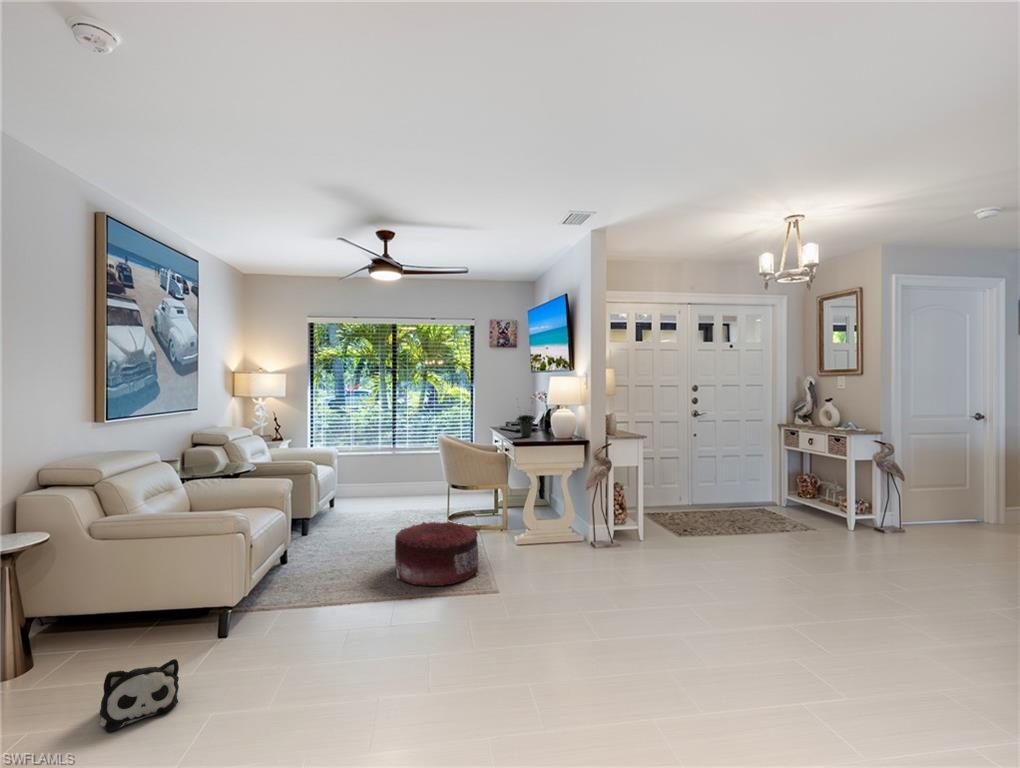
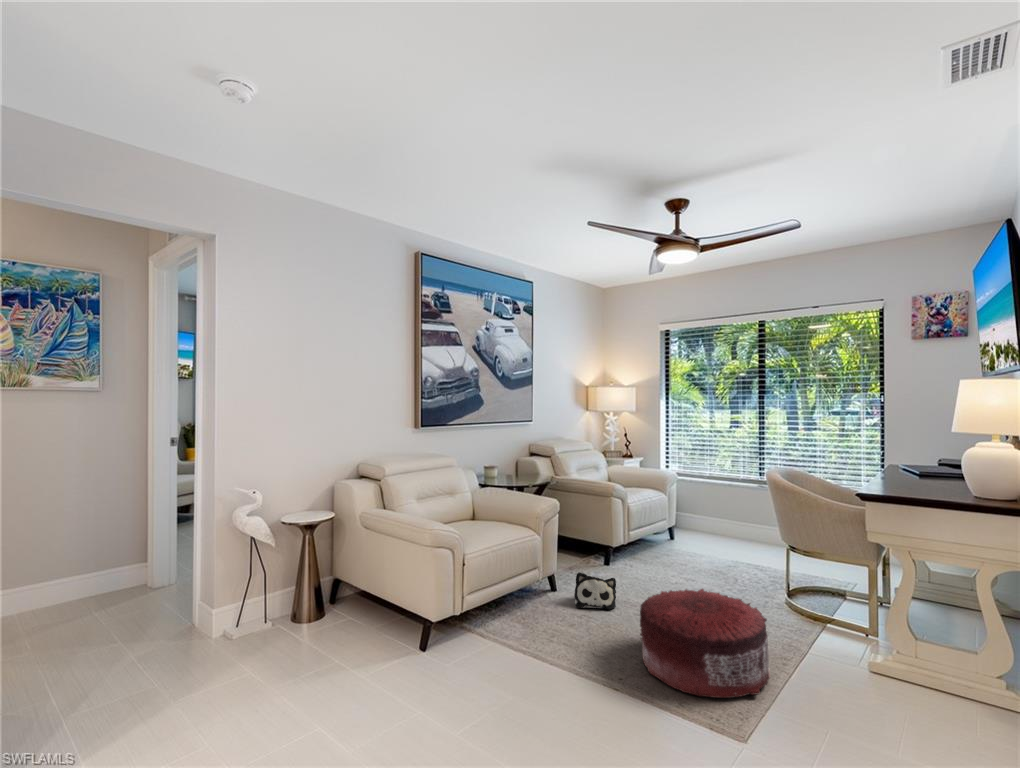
potted plant: present [516,415,535,437] -> none [896,418,941,488]
plush toy: present [100,659,179,732] -> present [574,572,616,610]

